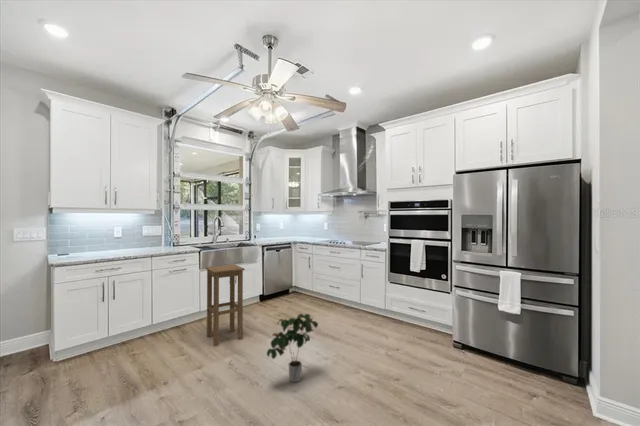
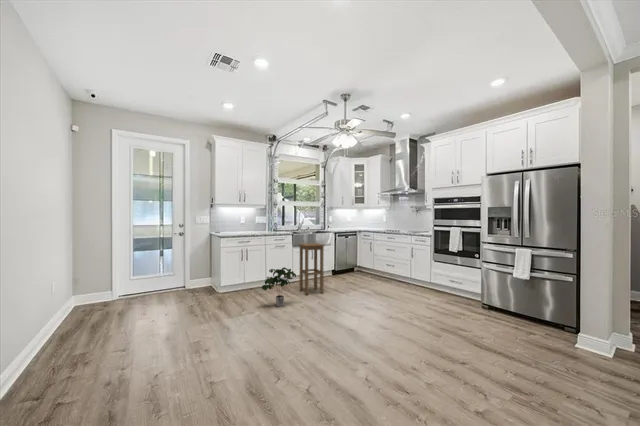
potted plant: present [267,314,318,382] -> present [262,267,296,307]

